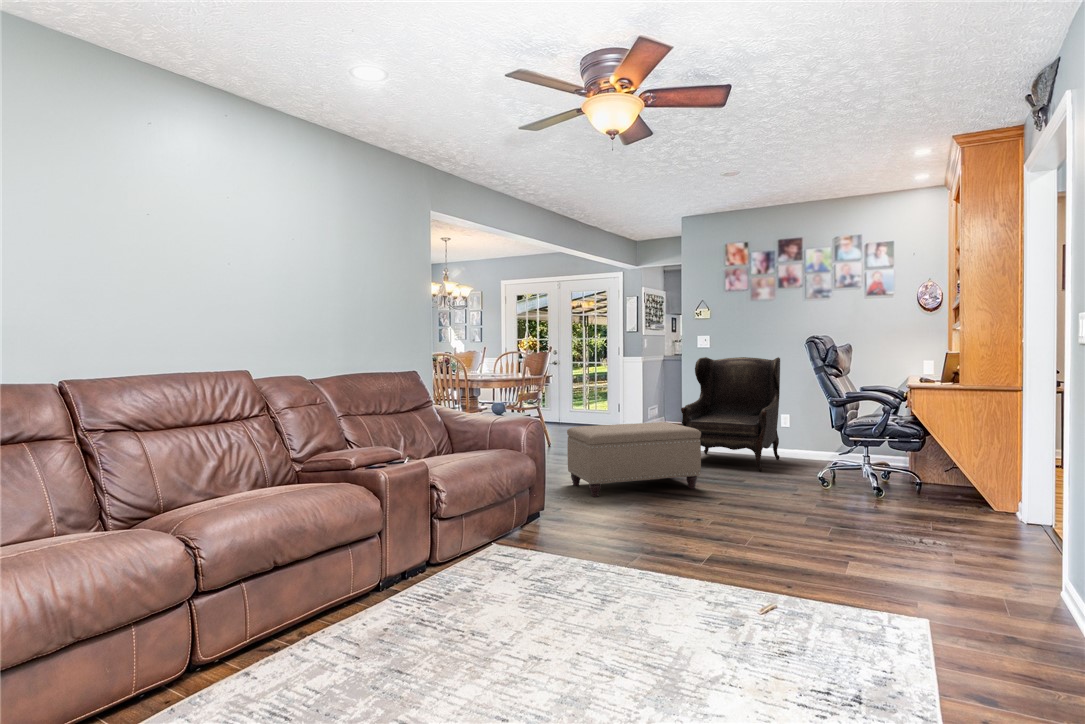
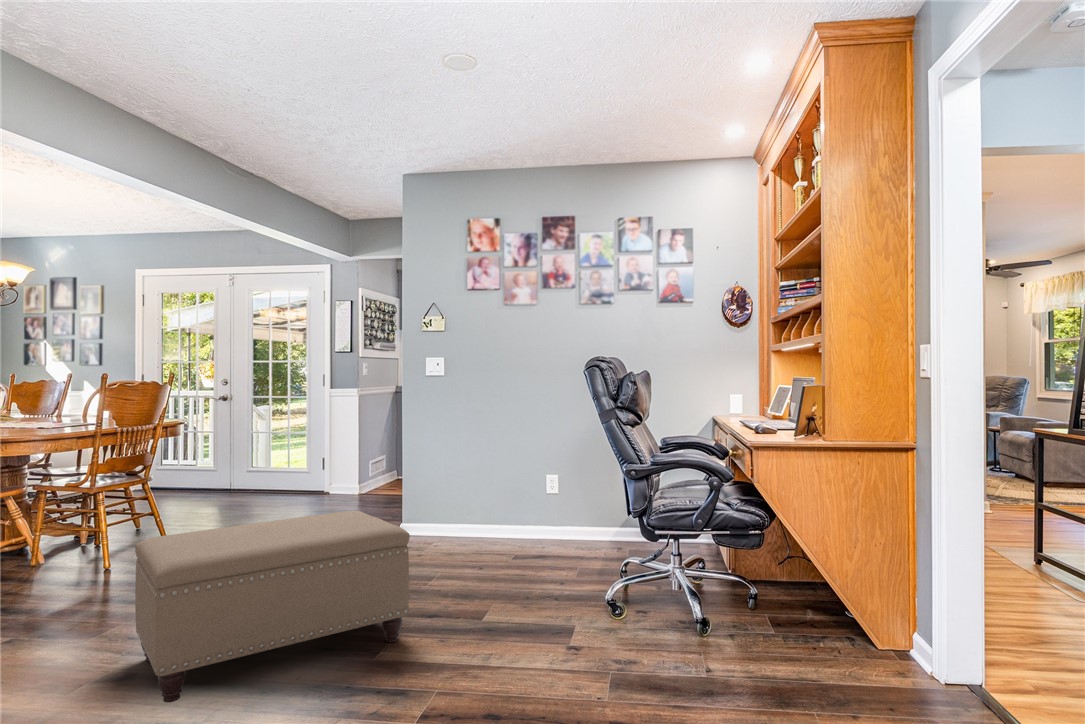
armchair: present [681,357,780,471] -> none [391,390,545,577]

